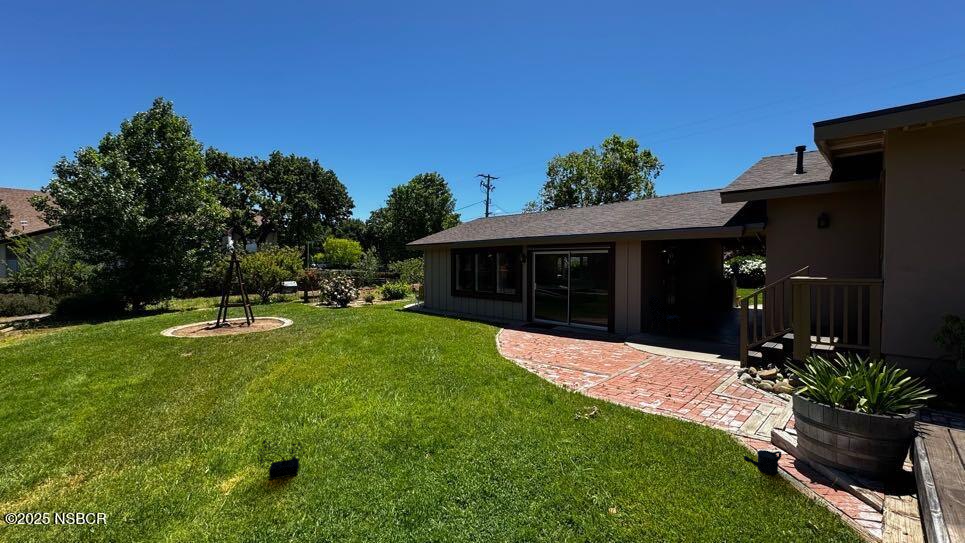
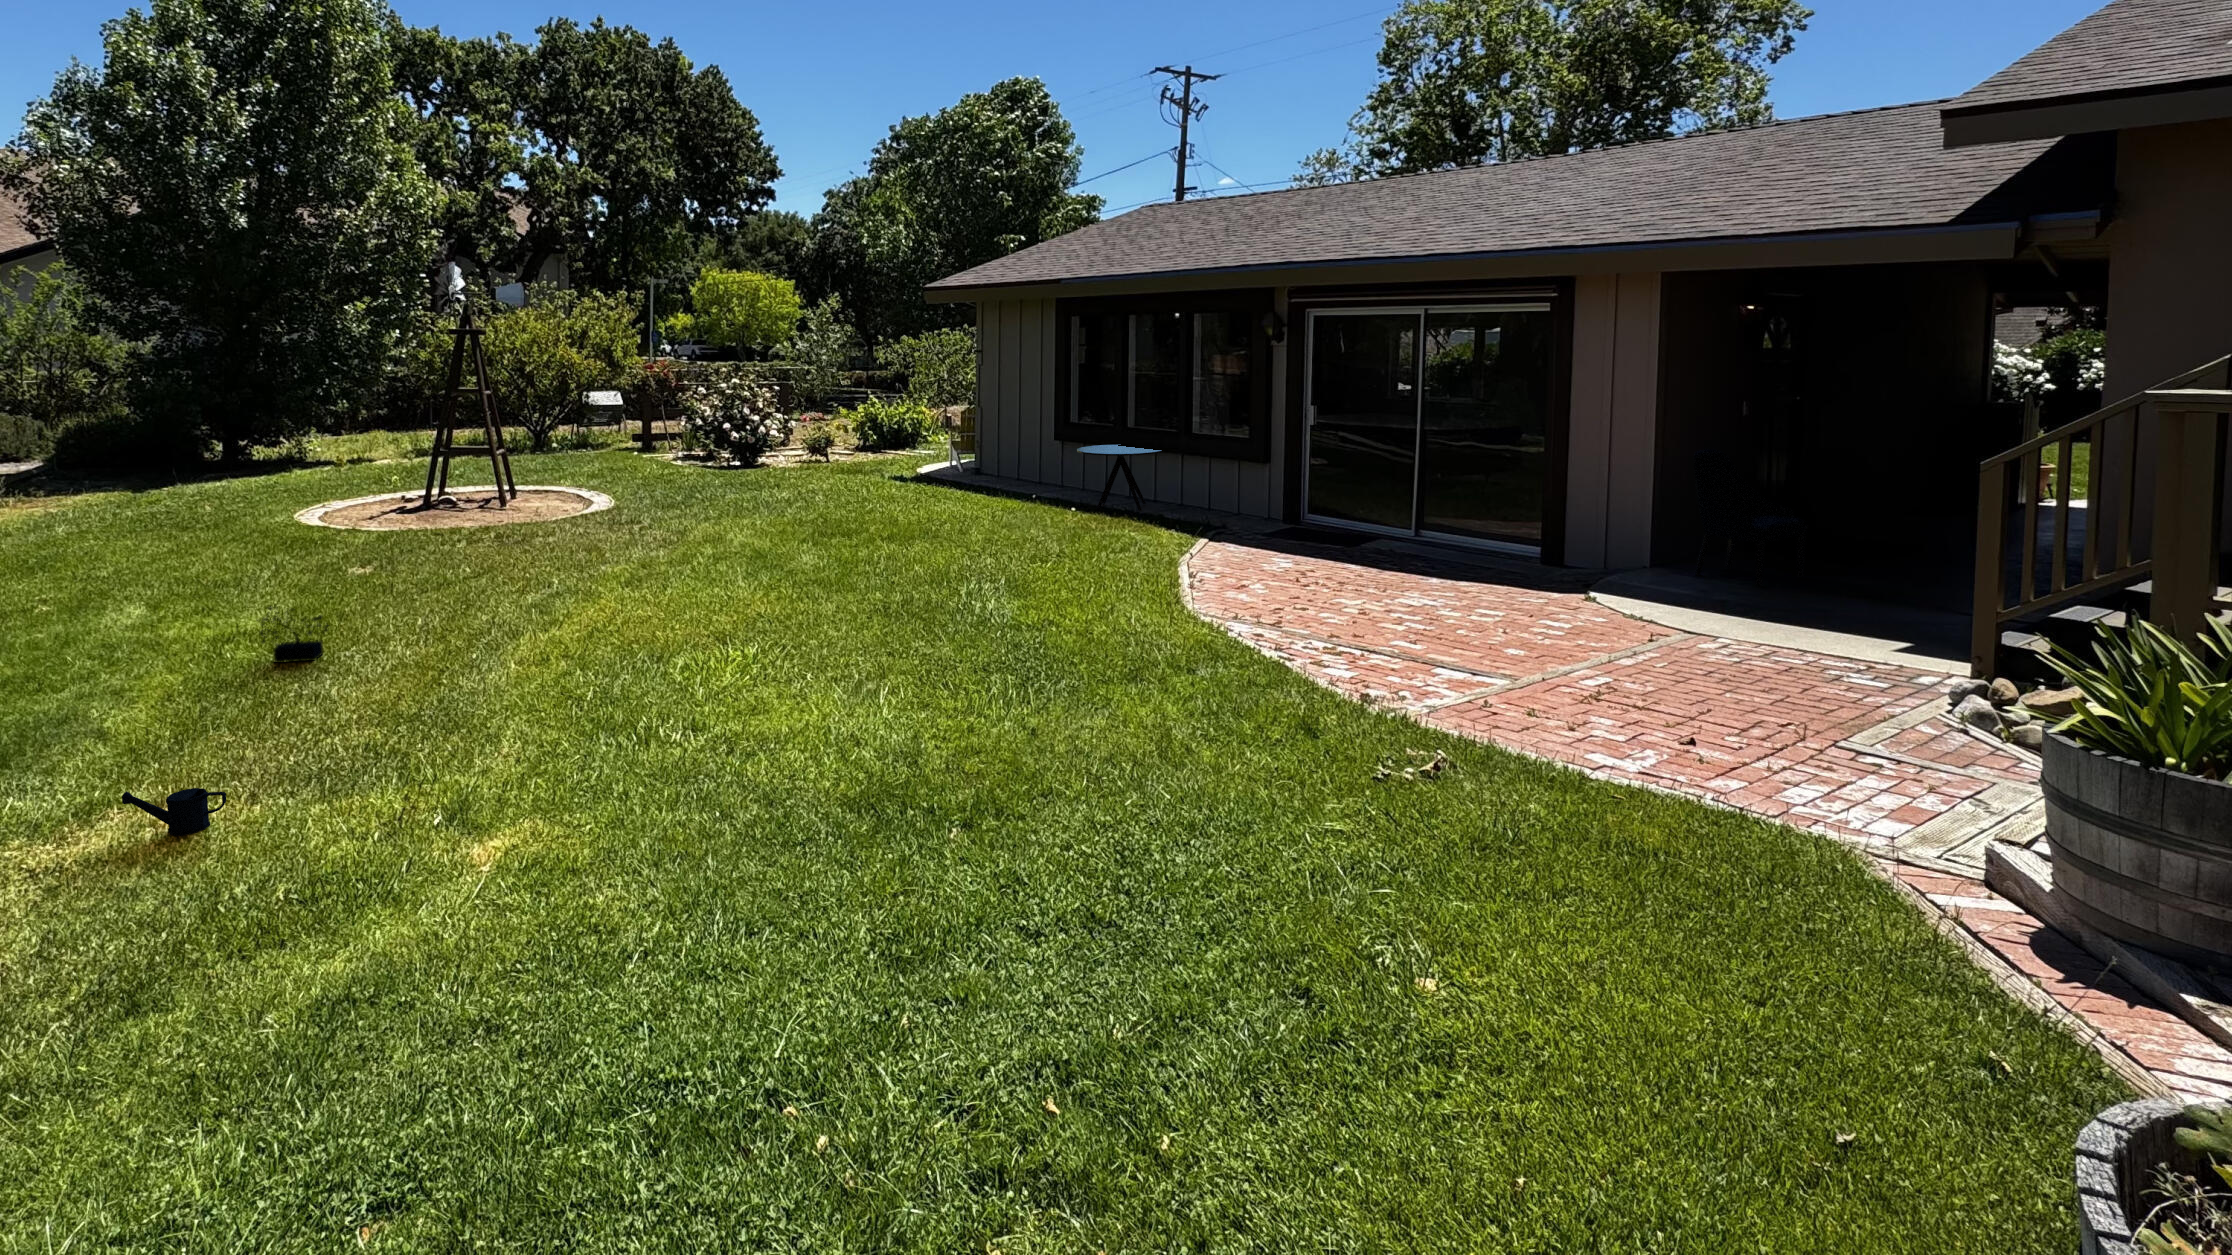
round table: none [457,297,486,319] -> present [1077,445,1162,510]
decorative plant: present [258,439,305,480] -> present [260,606,328,663]
watering can: present [744,450,782,475] -> present [122,788,226,836]

